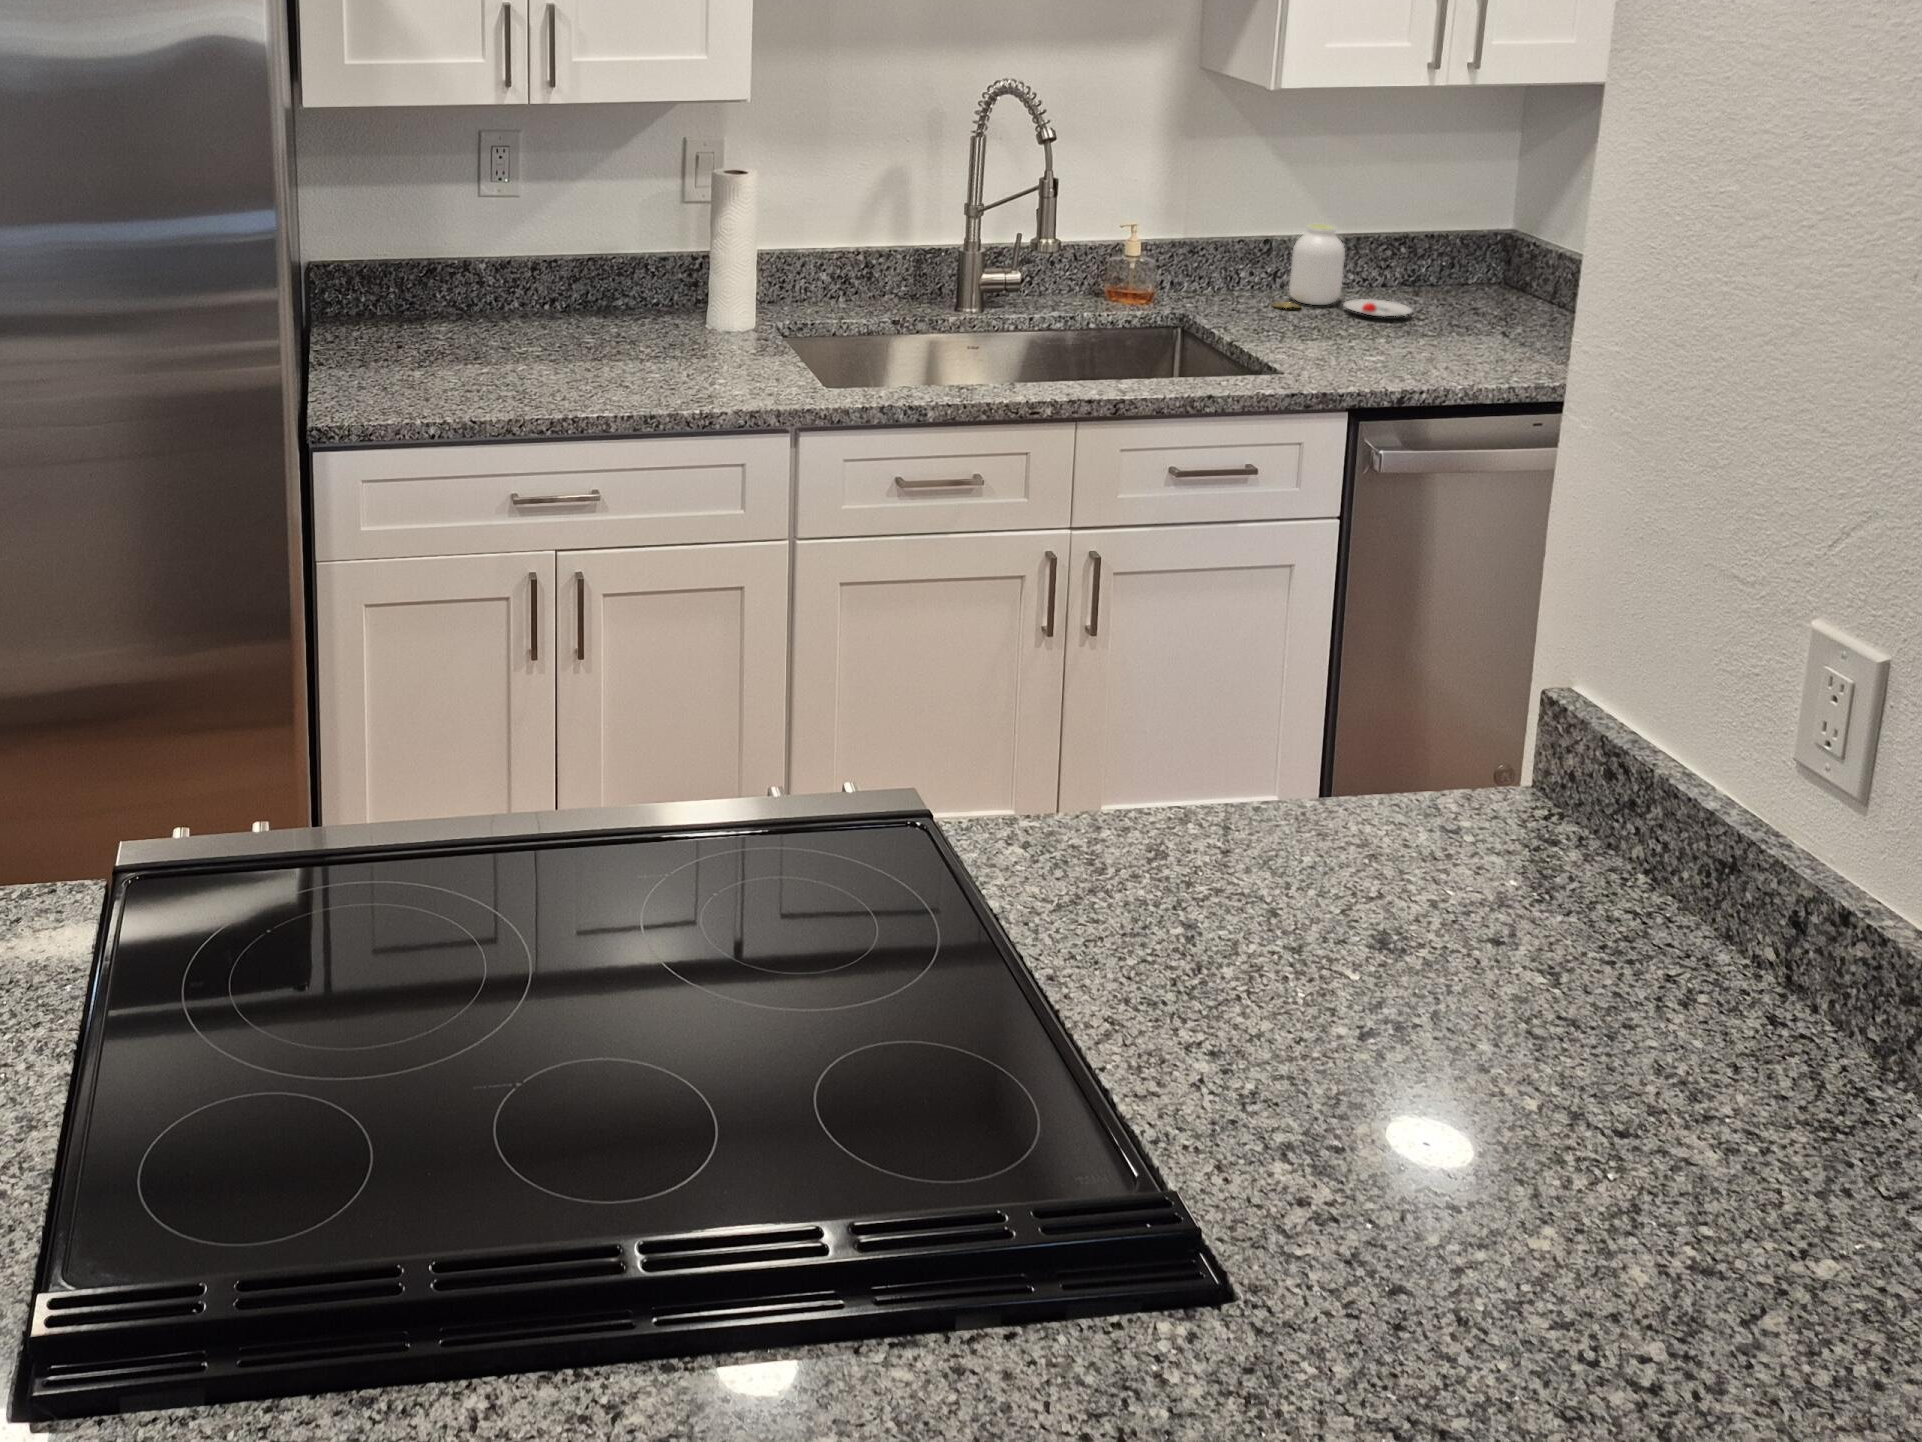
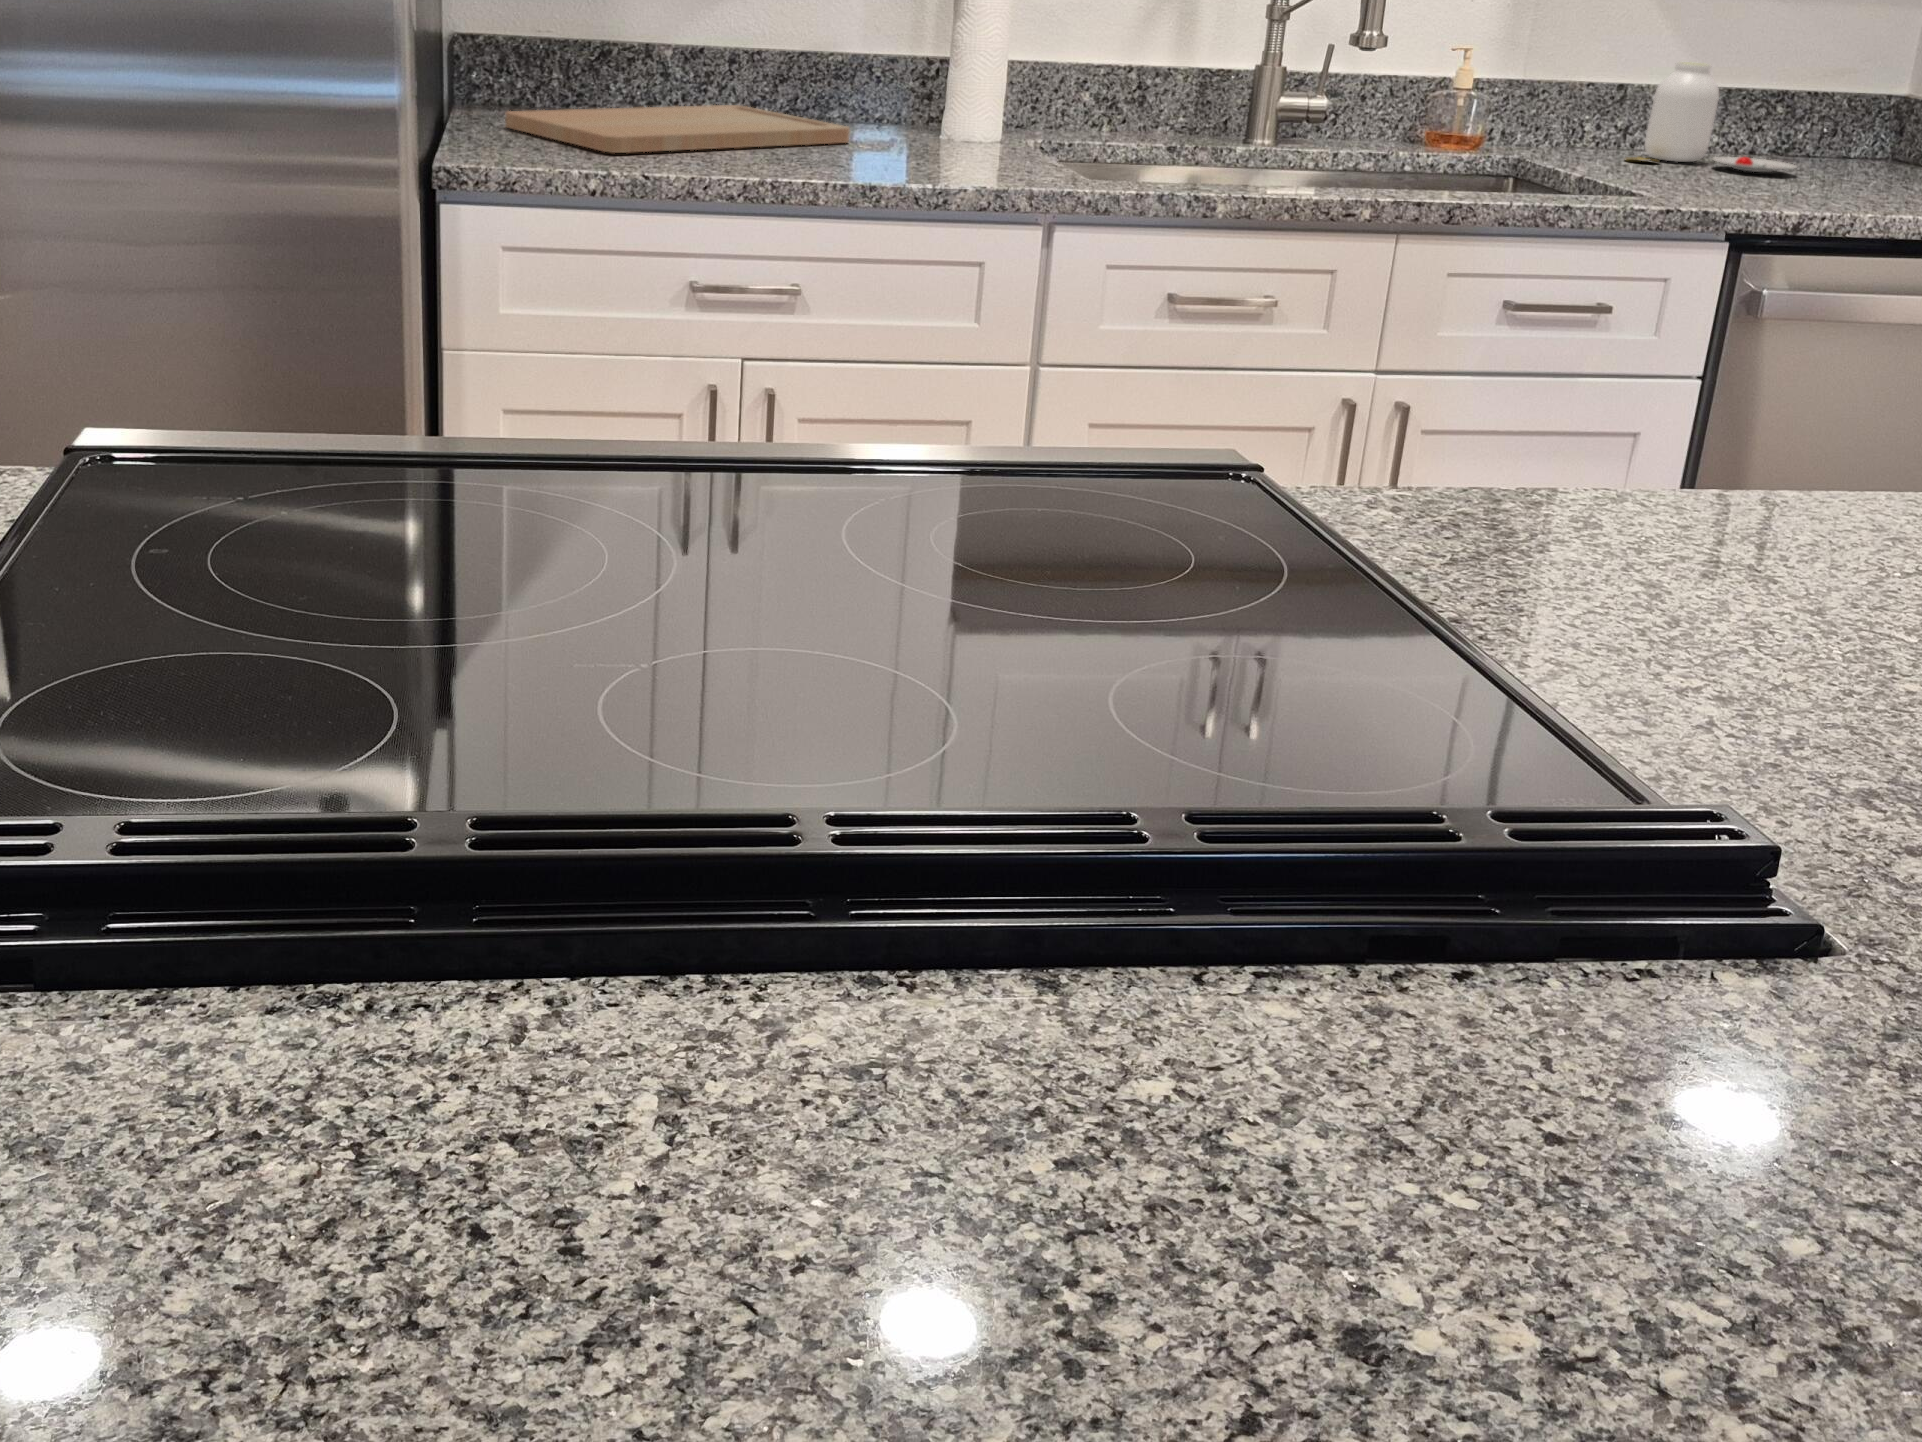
cutting board: none [354,302,633,382] -> present [505,105,850,153]

